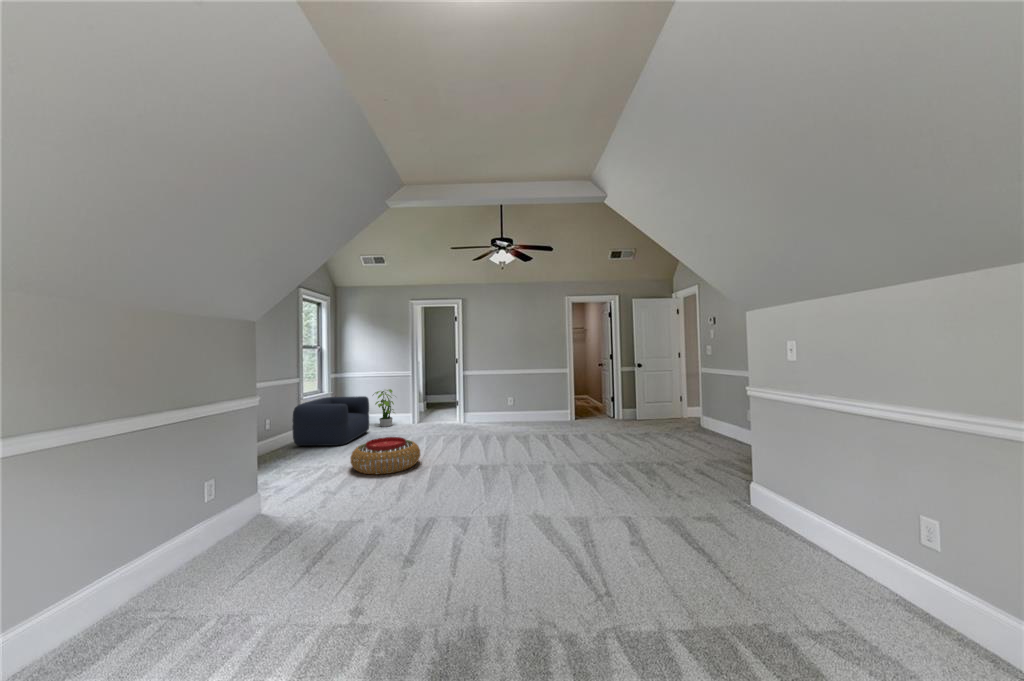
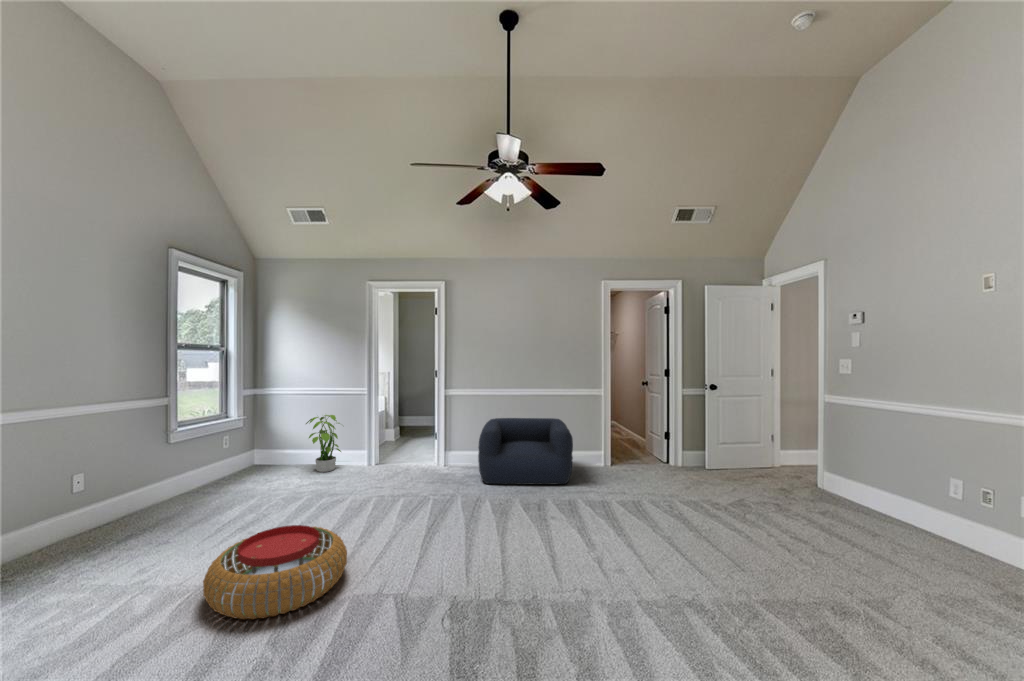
armchair: present [292,396,369,446] -> present [478,418,573,484]

